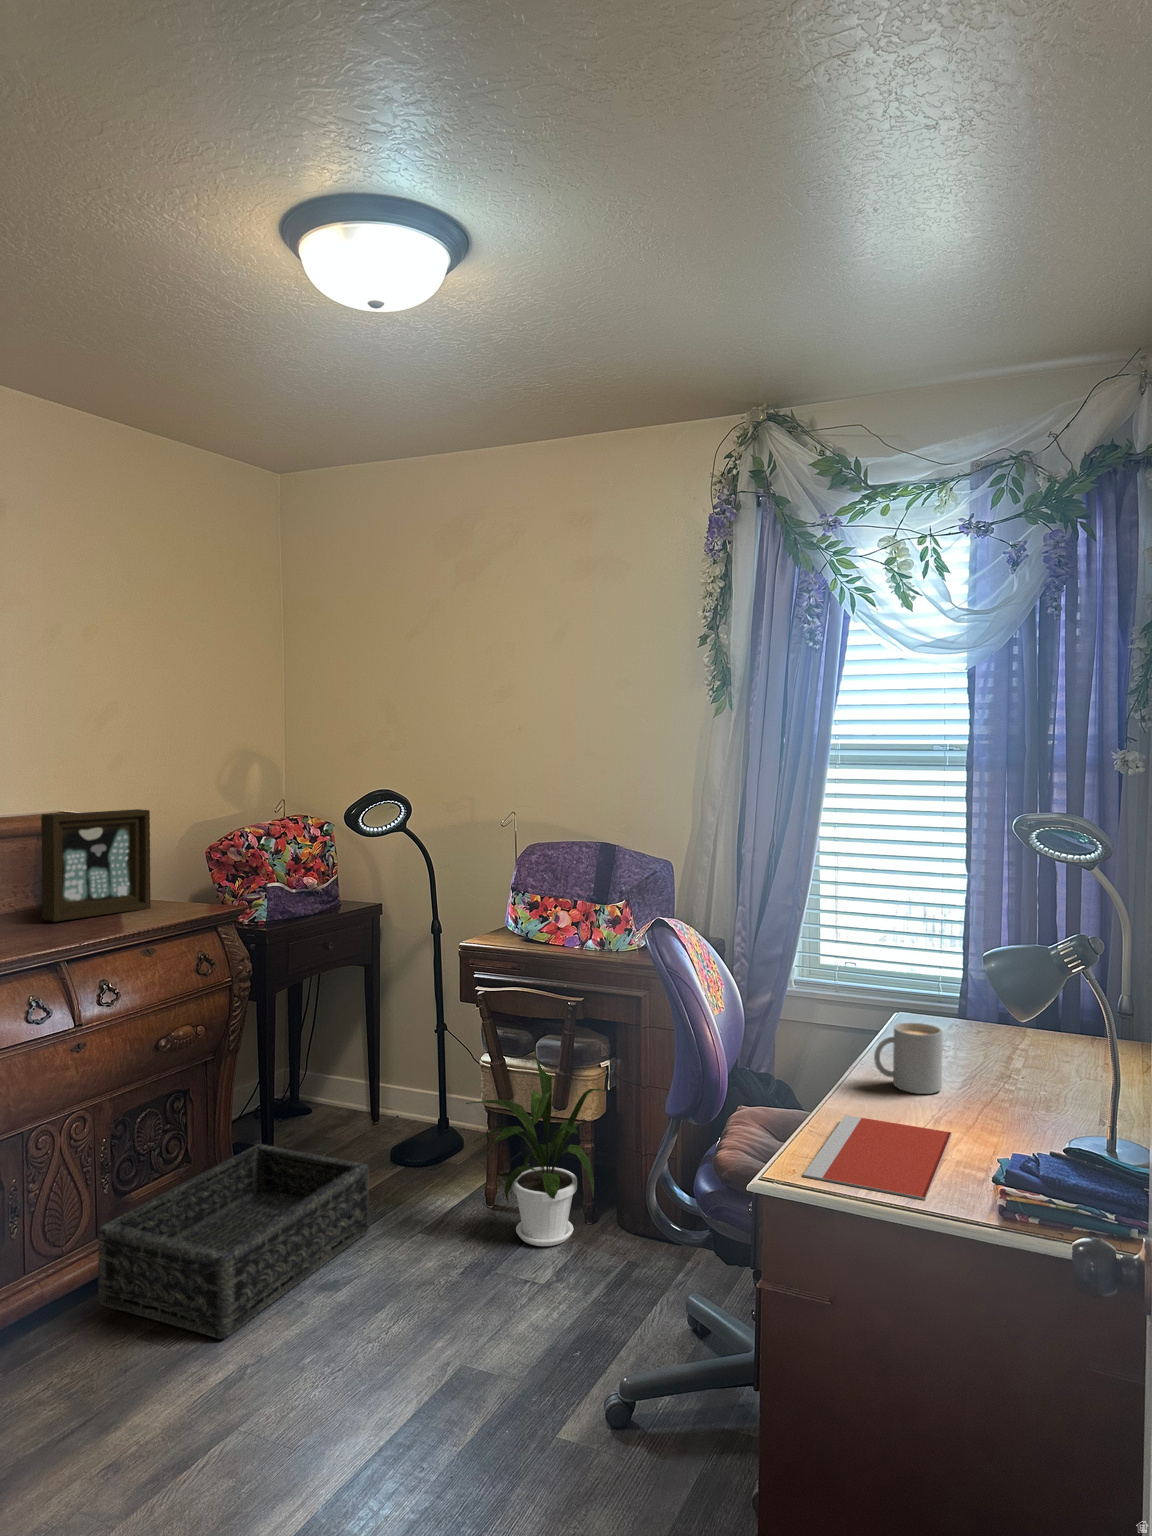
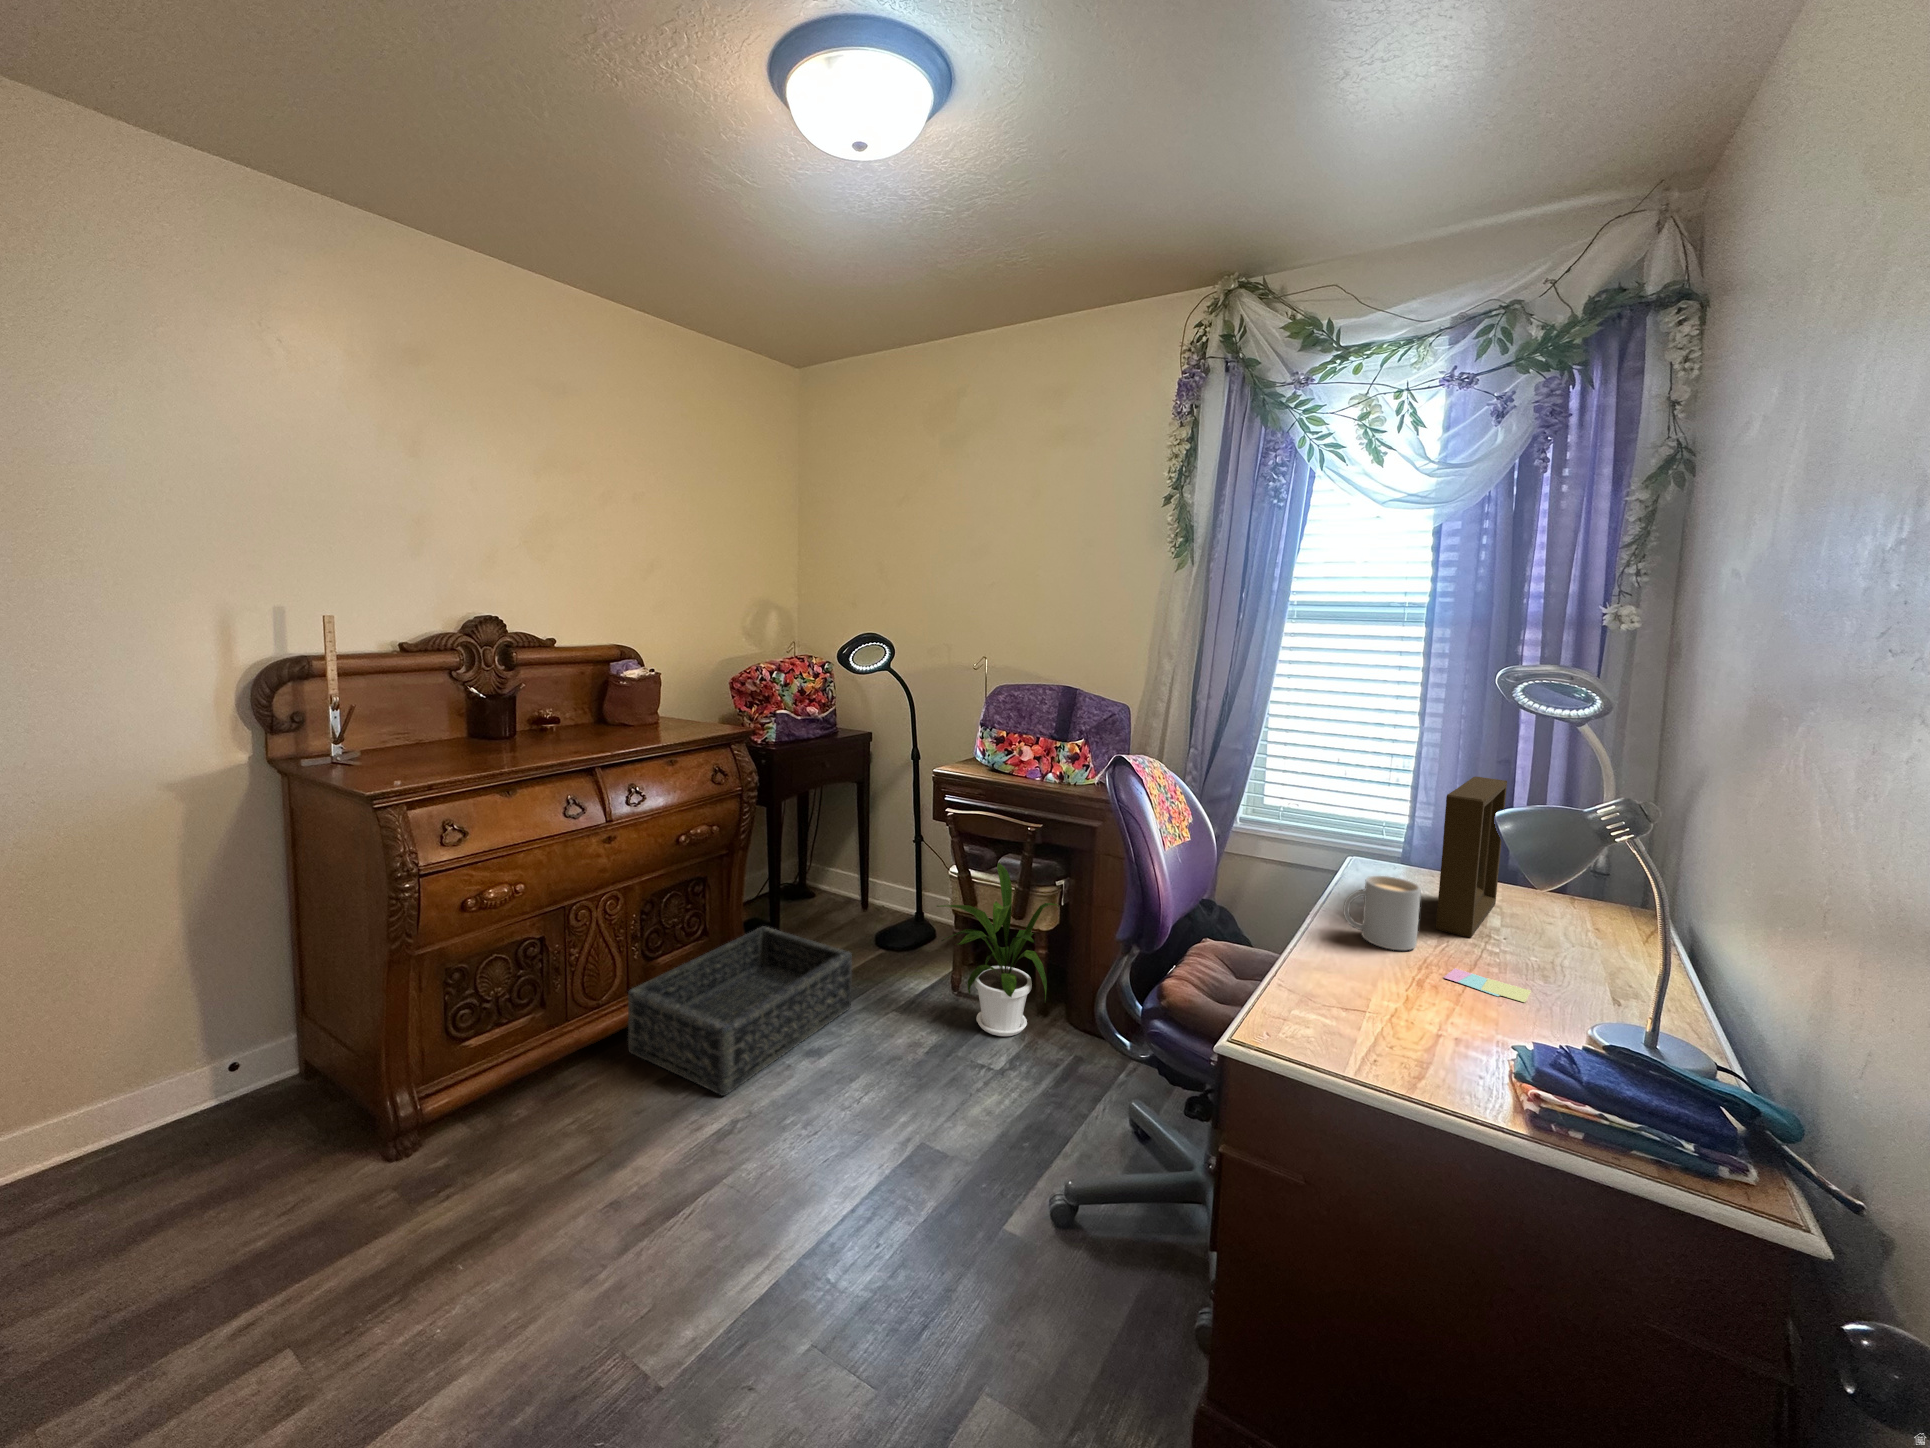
picture frame: present [41,809,151,922] -> present [1436,777,1507,938]
sticky notes: none [959,1105,1034,1128] -> present [1444,968,1531,1002]
notebook: present [803,1115,952,1200] -> none [1285,971,1444,1091]

